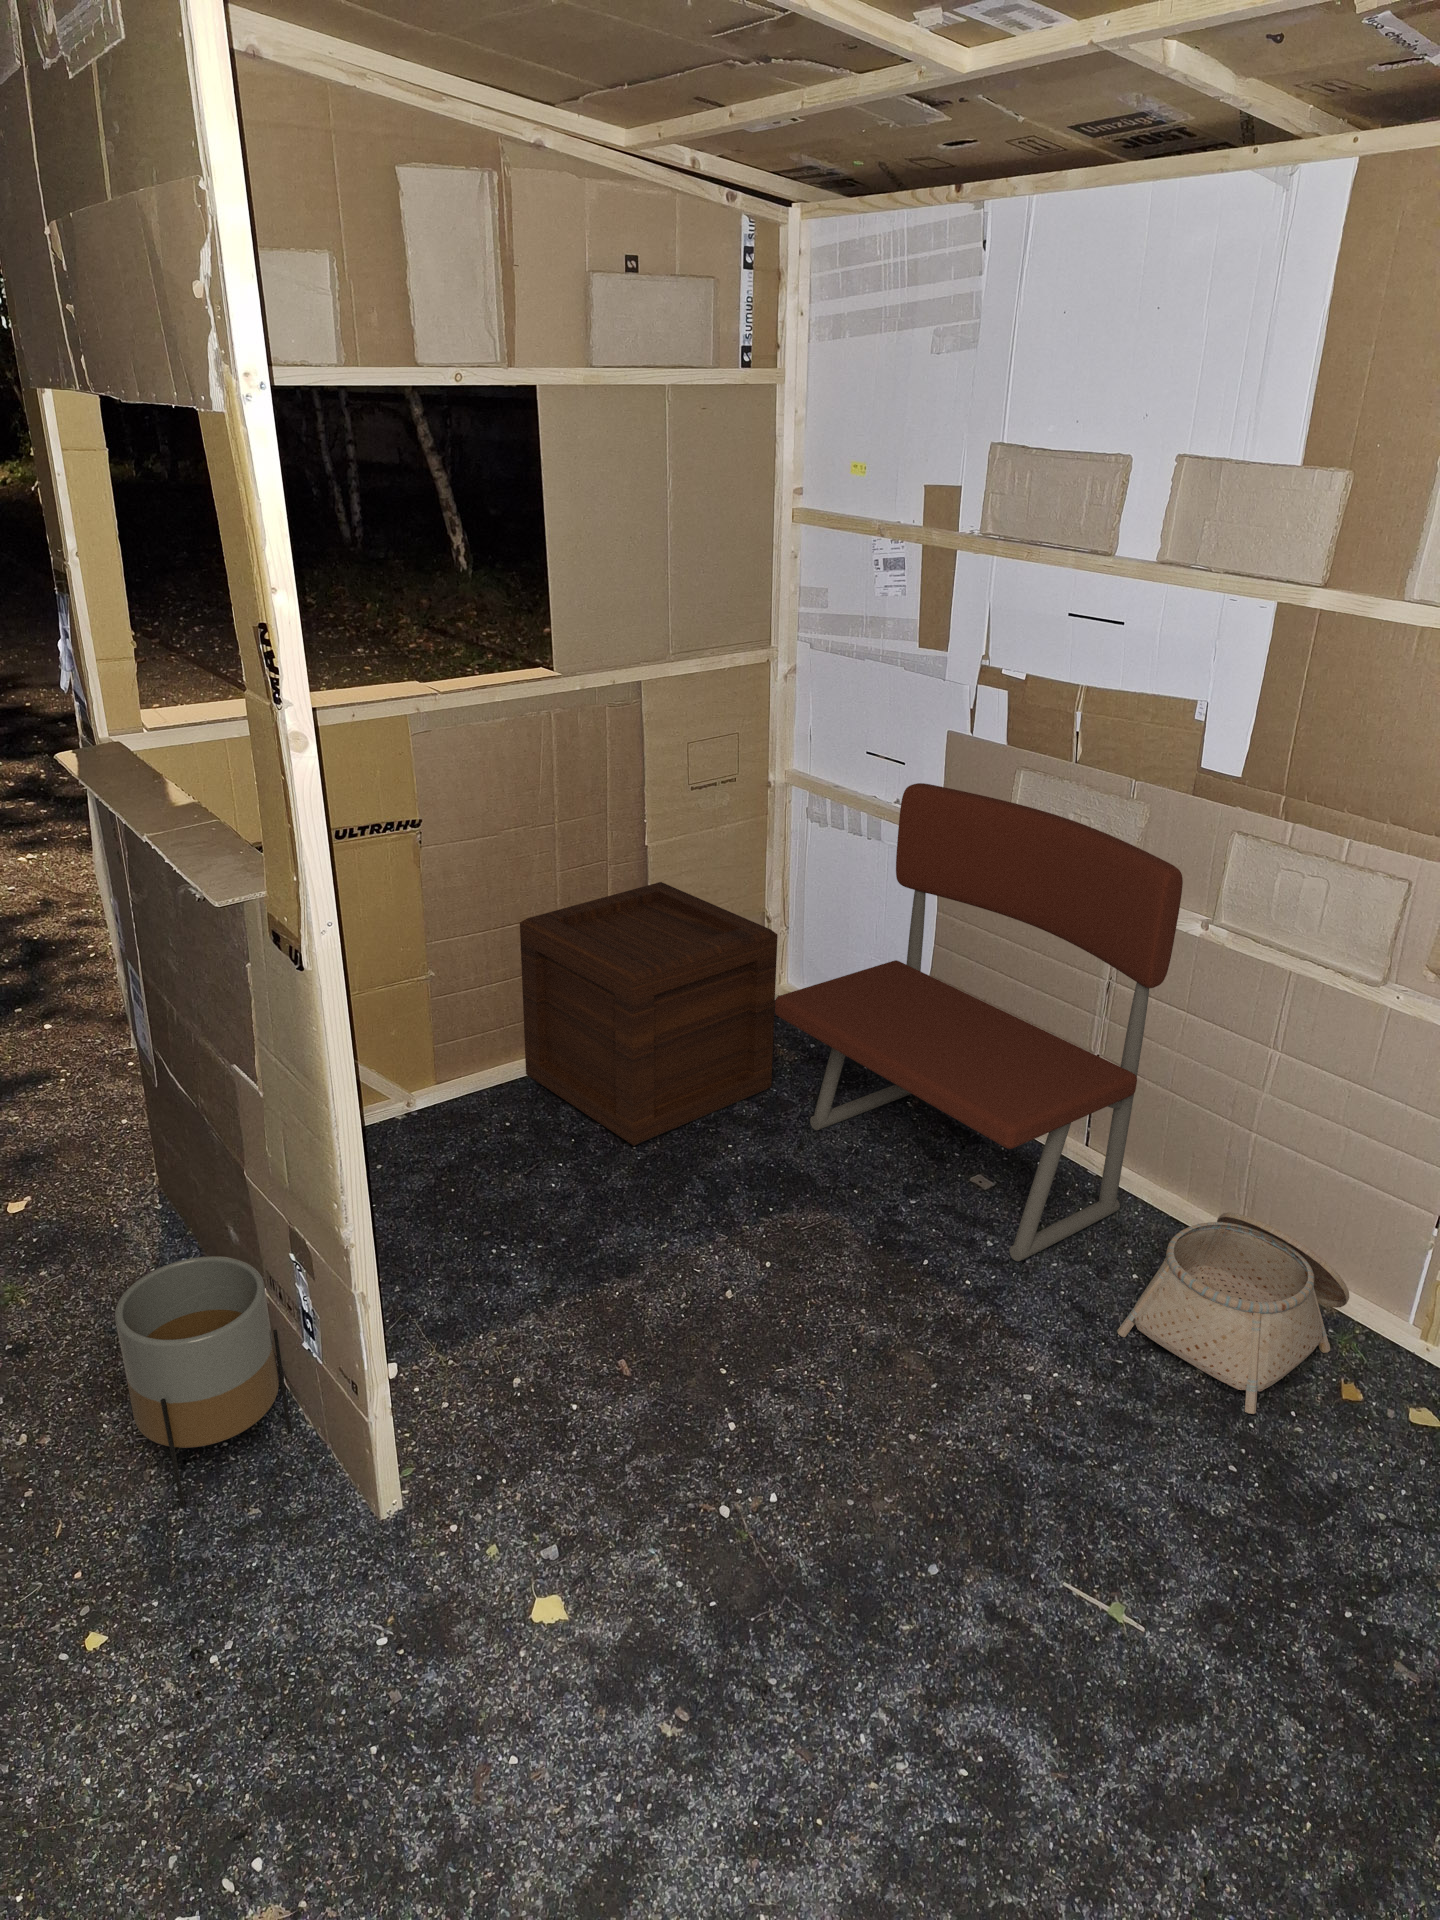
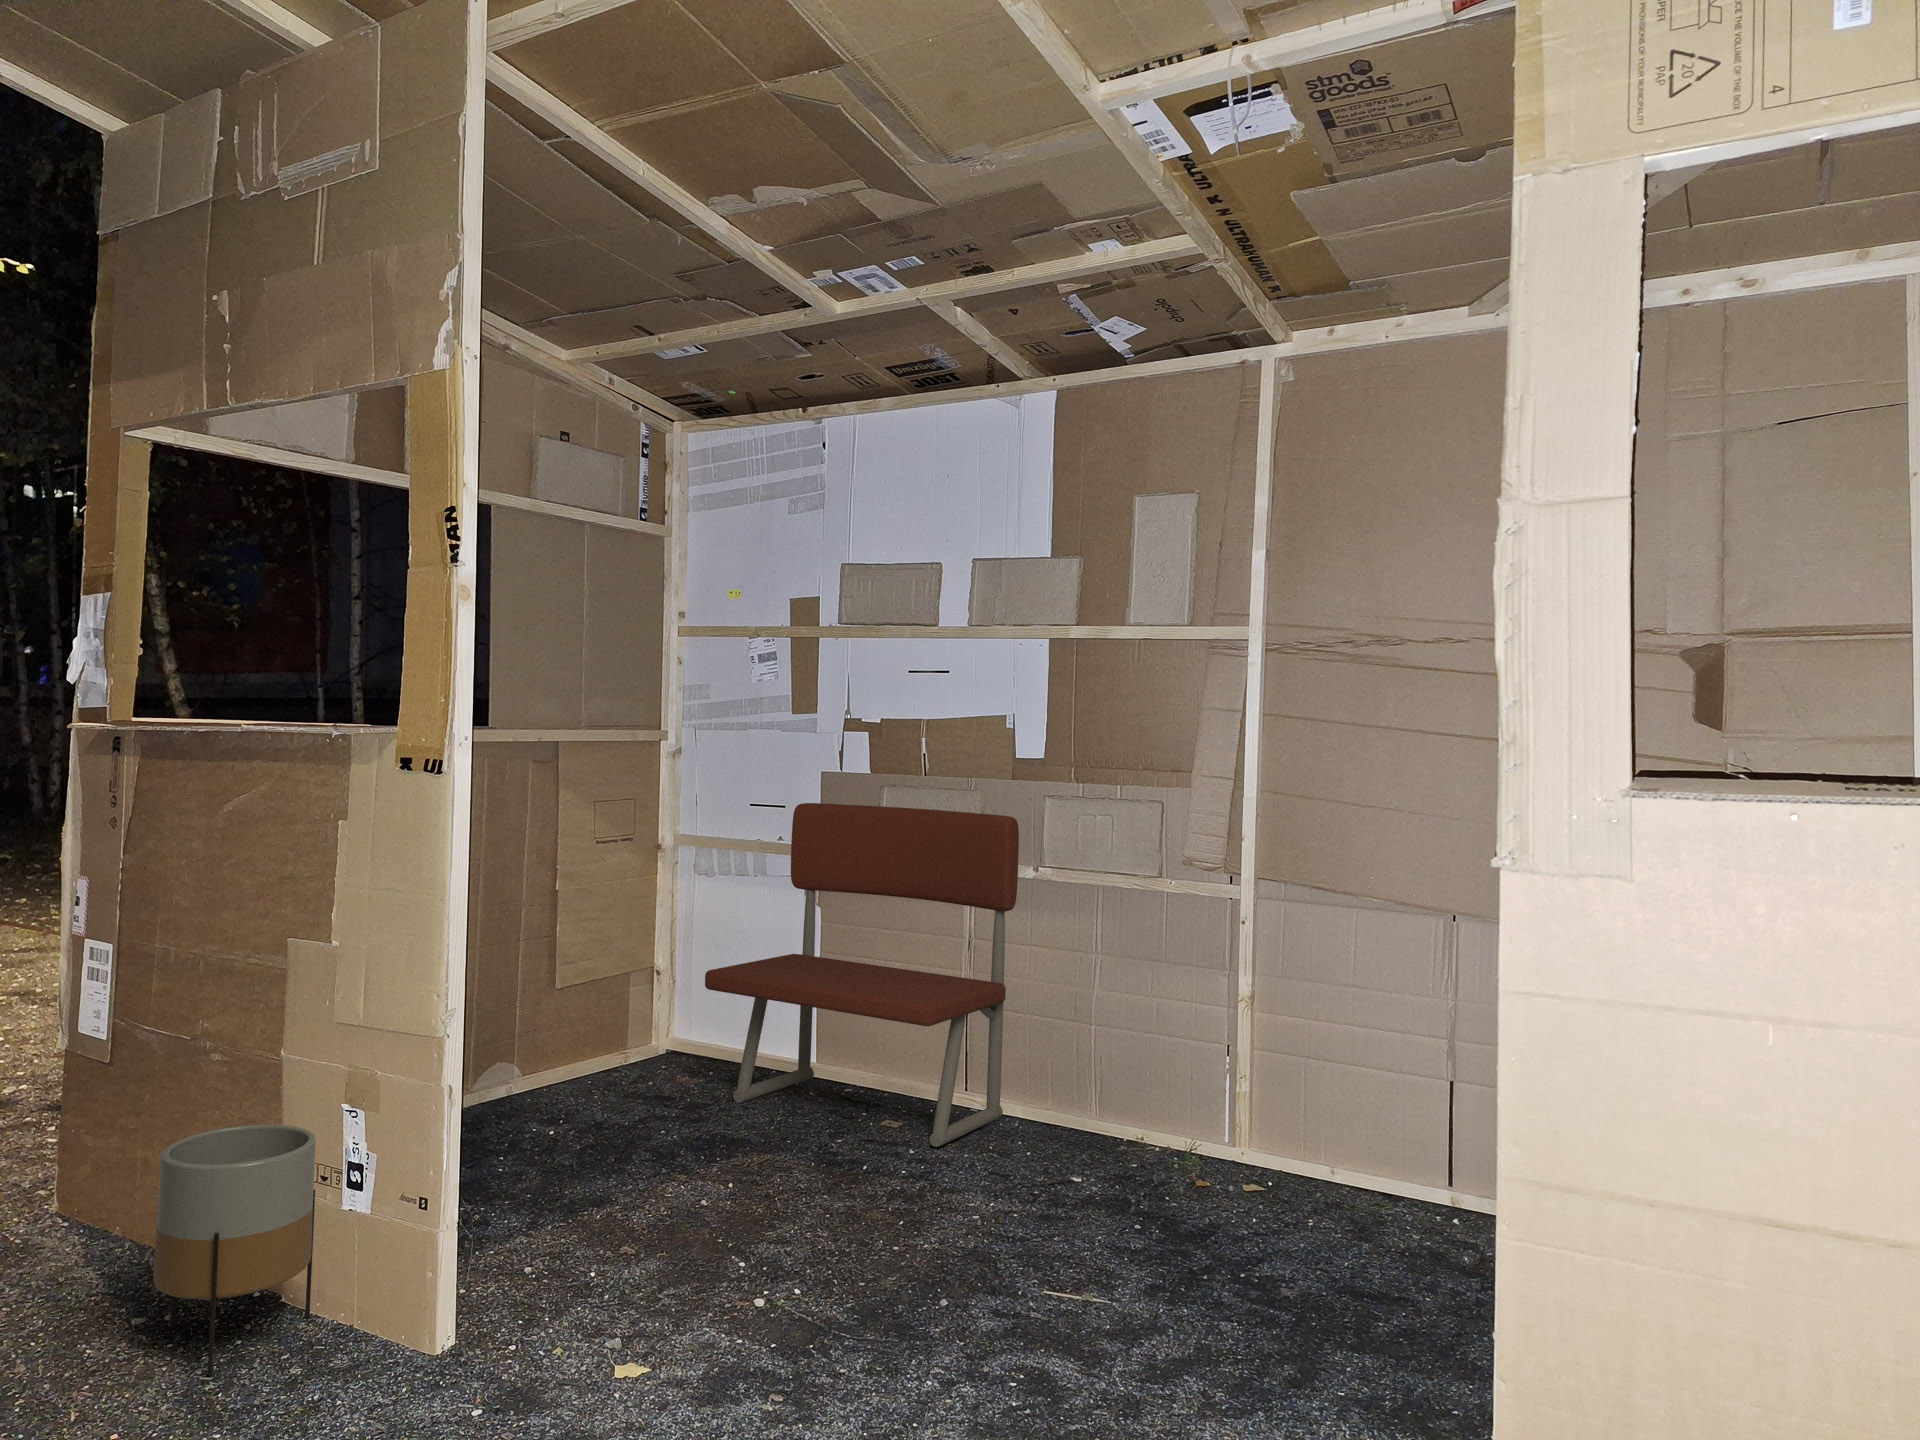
wooden crate: present [520,882,778,1146] -> none [452,917,695,1125]
basket: present [1117,1212,1349,1414] -> none [1028,1065,1184,1193]

